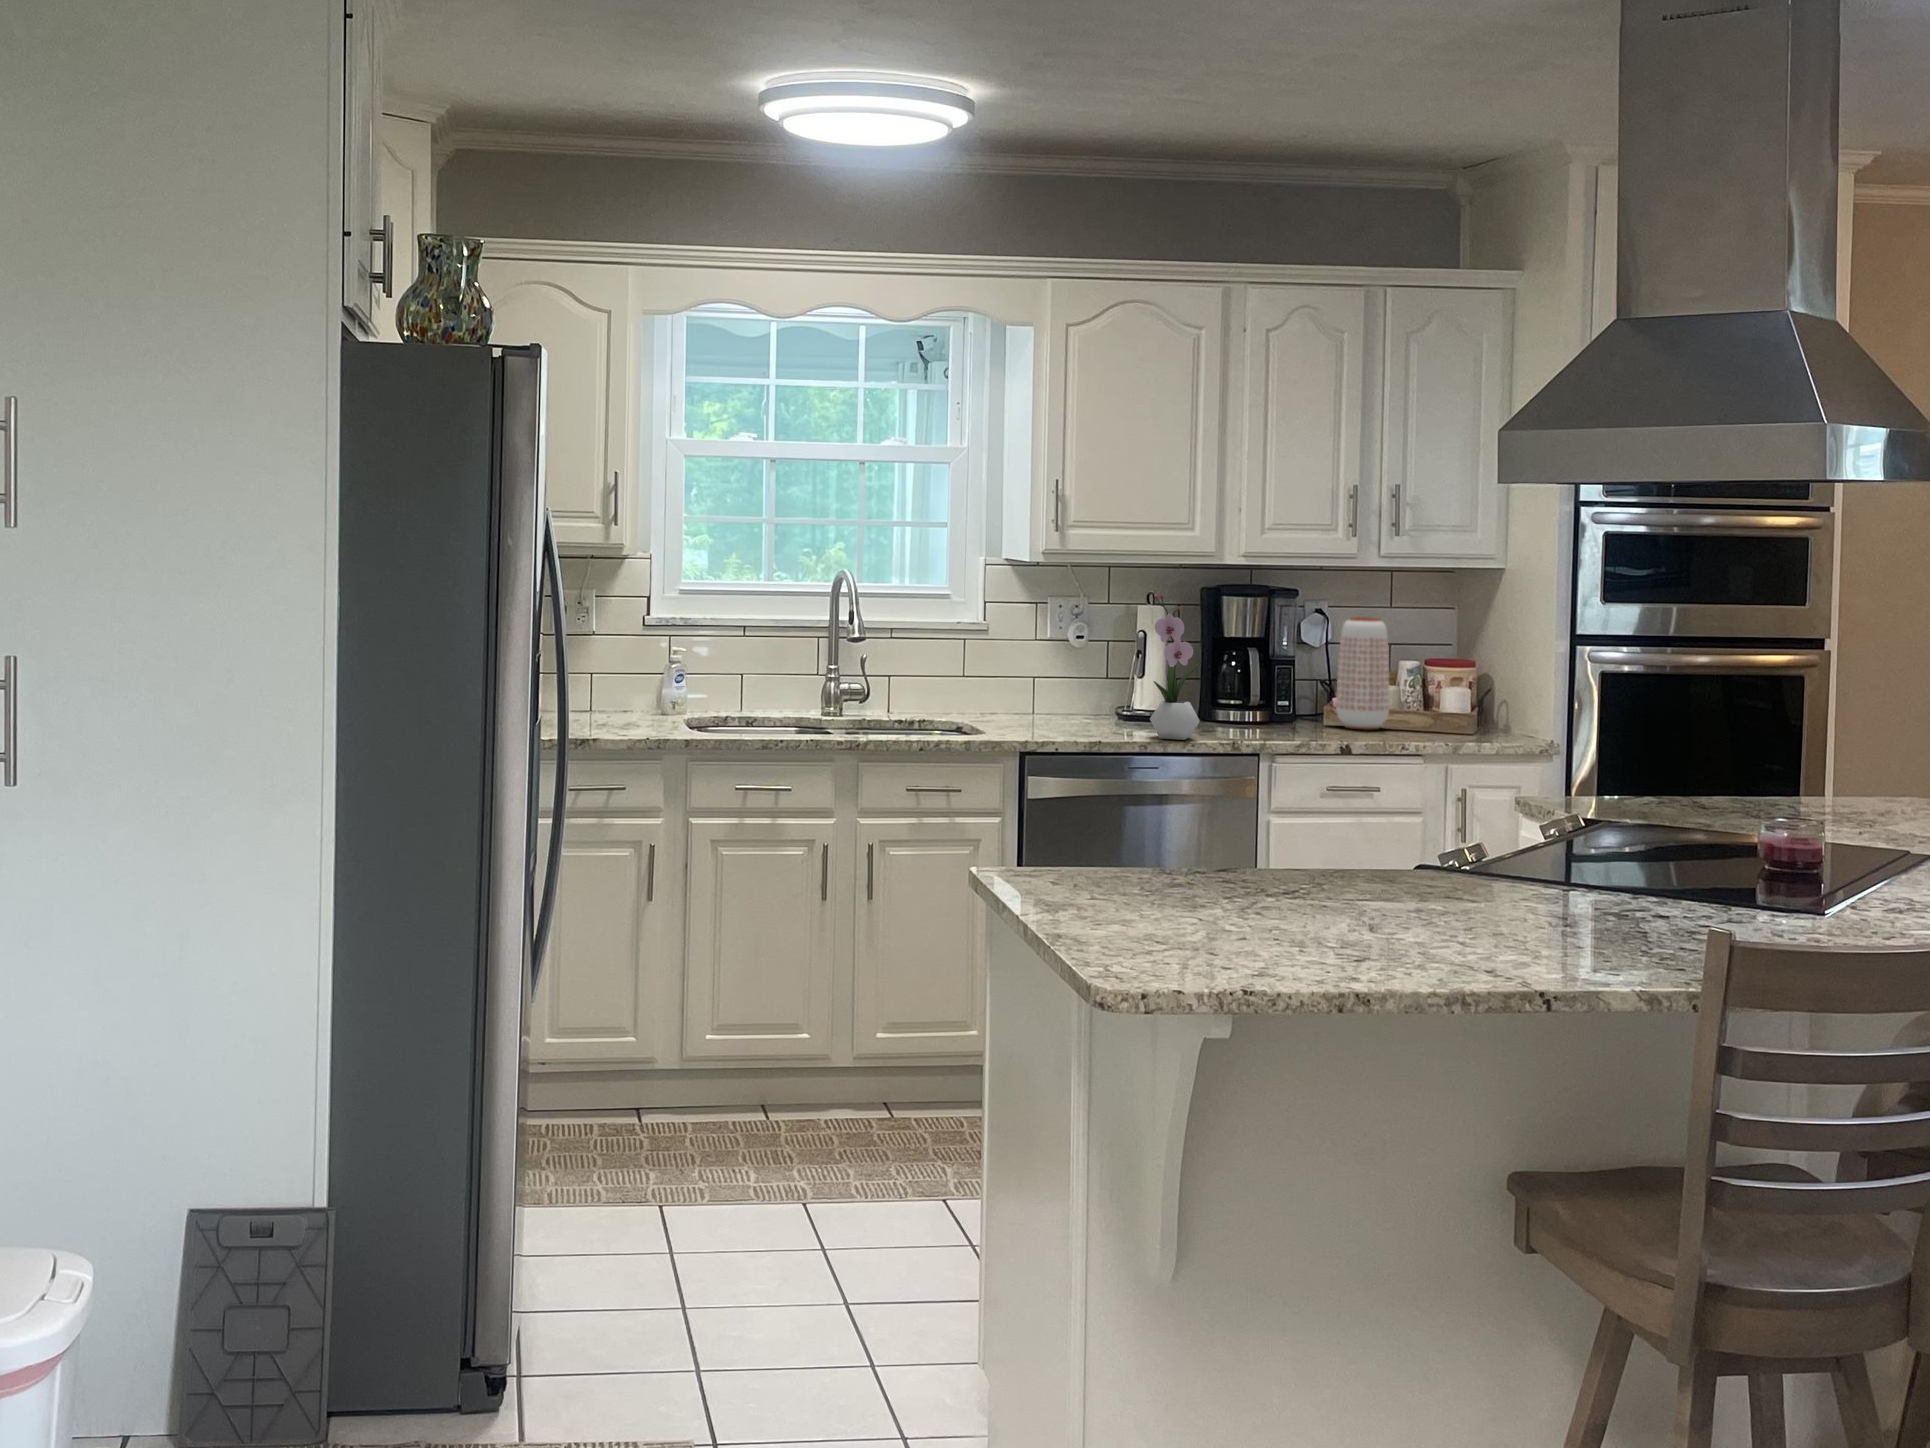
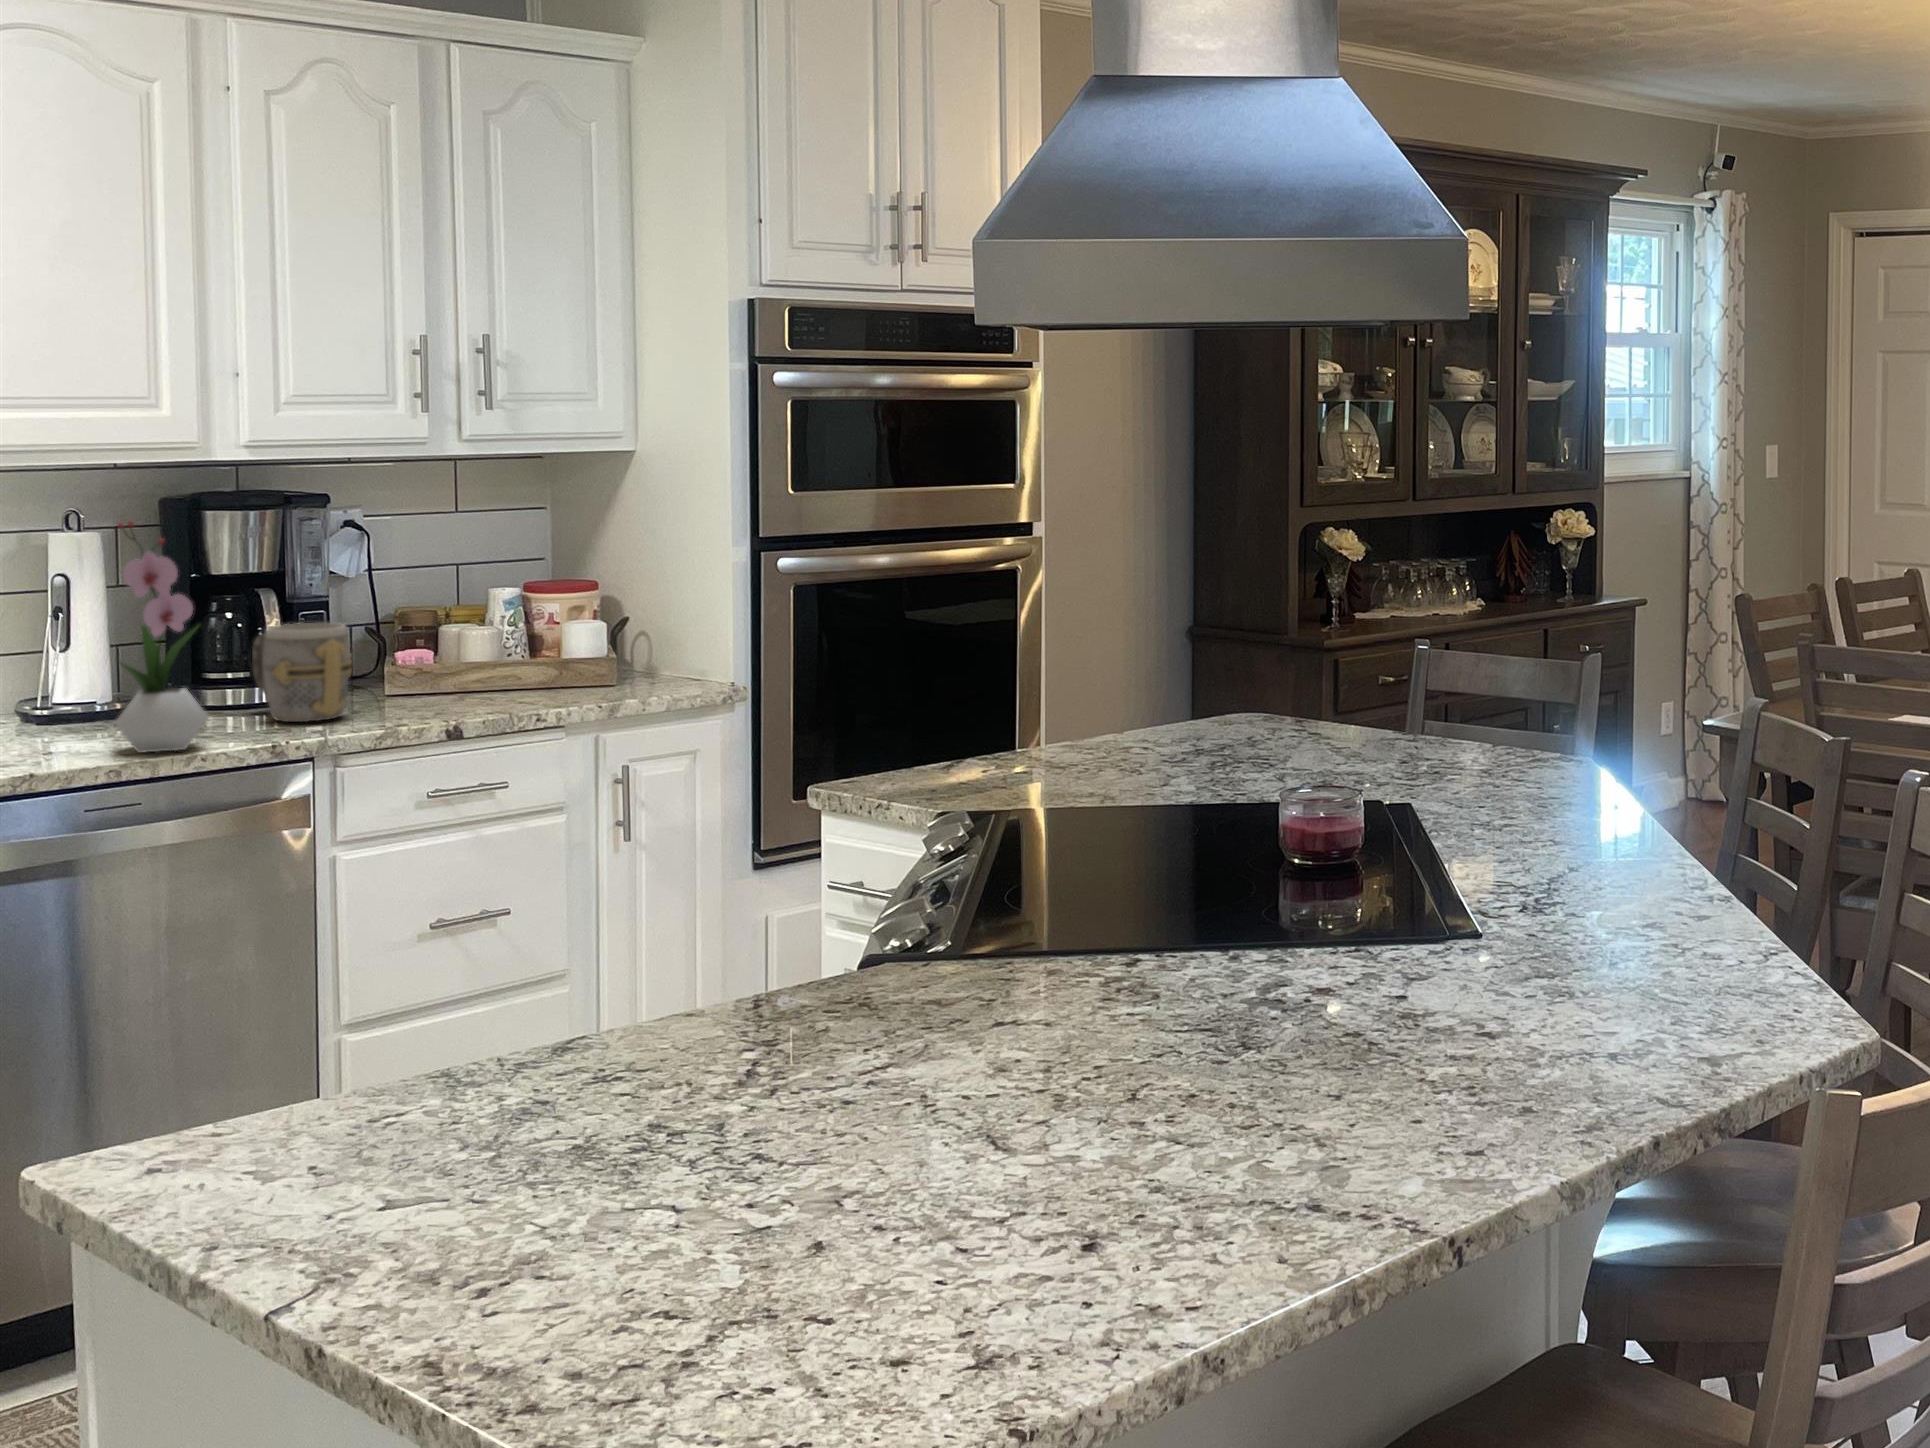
vase: present [1336,617,1389,730] -> none [407,532,489,695]
mug: none [1240,670,1294,734] -> present [252,623,352,722]

